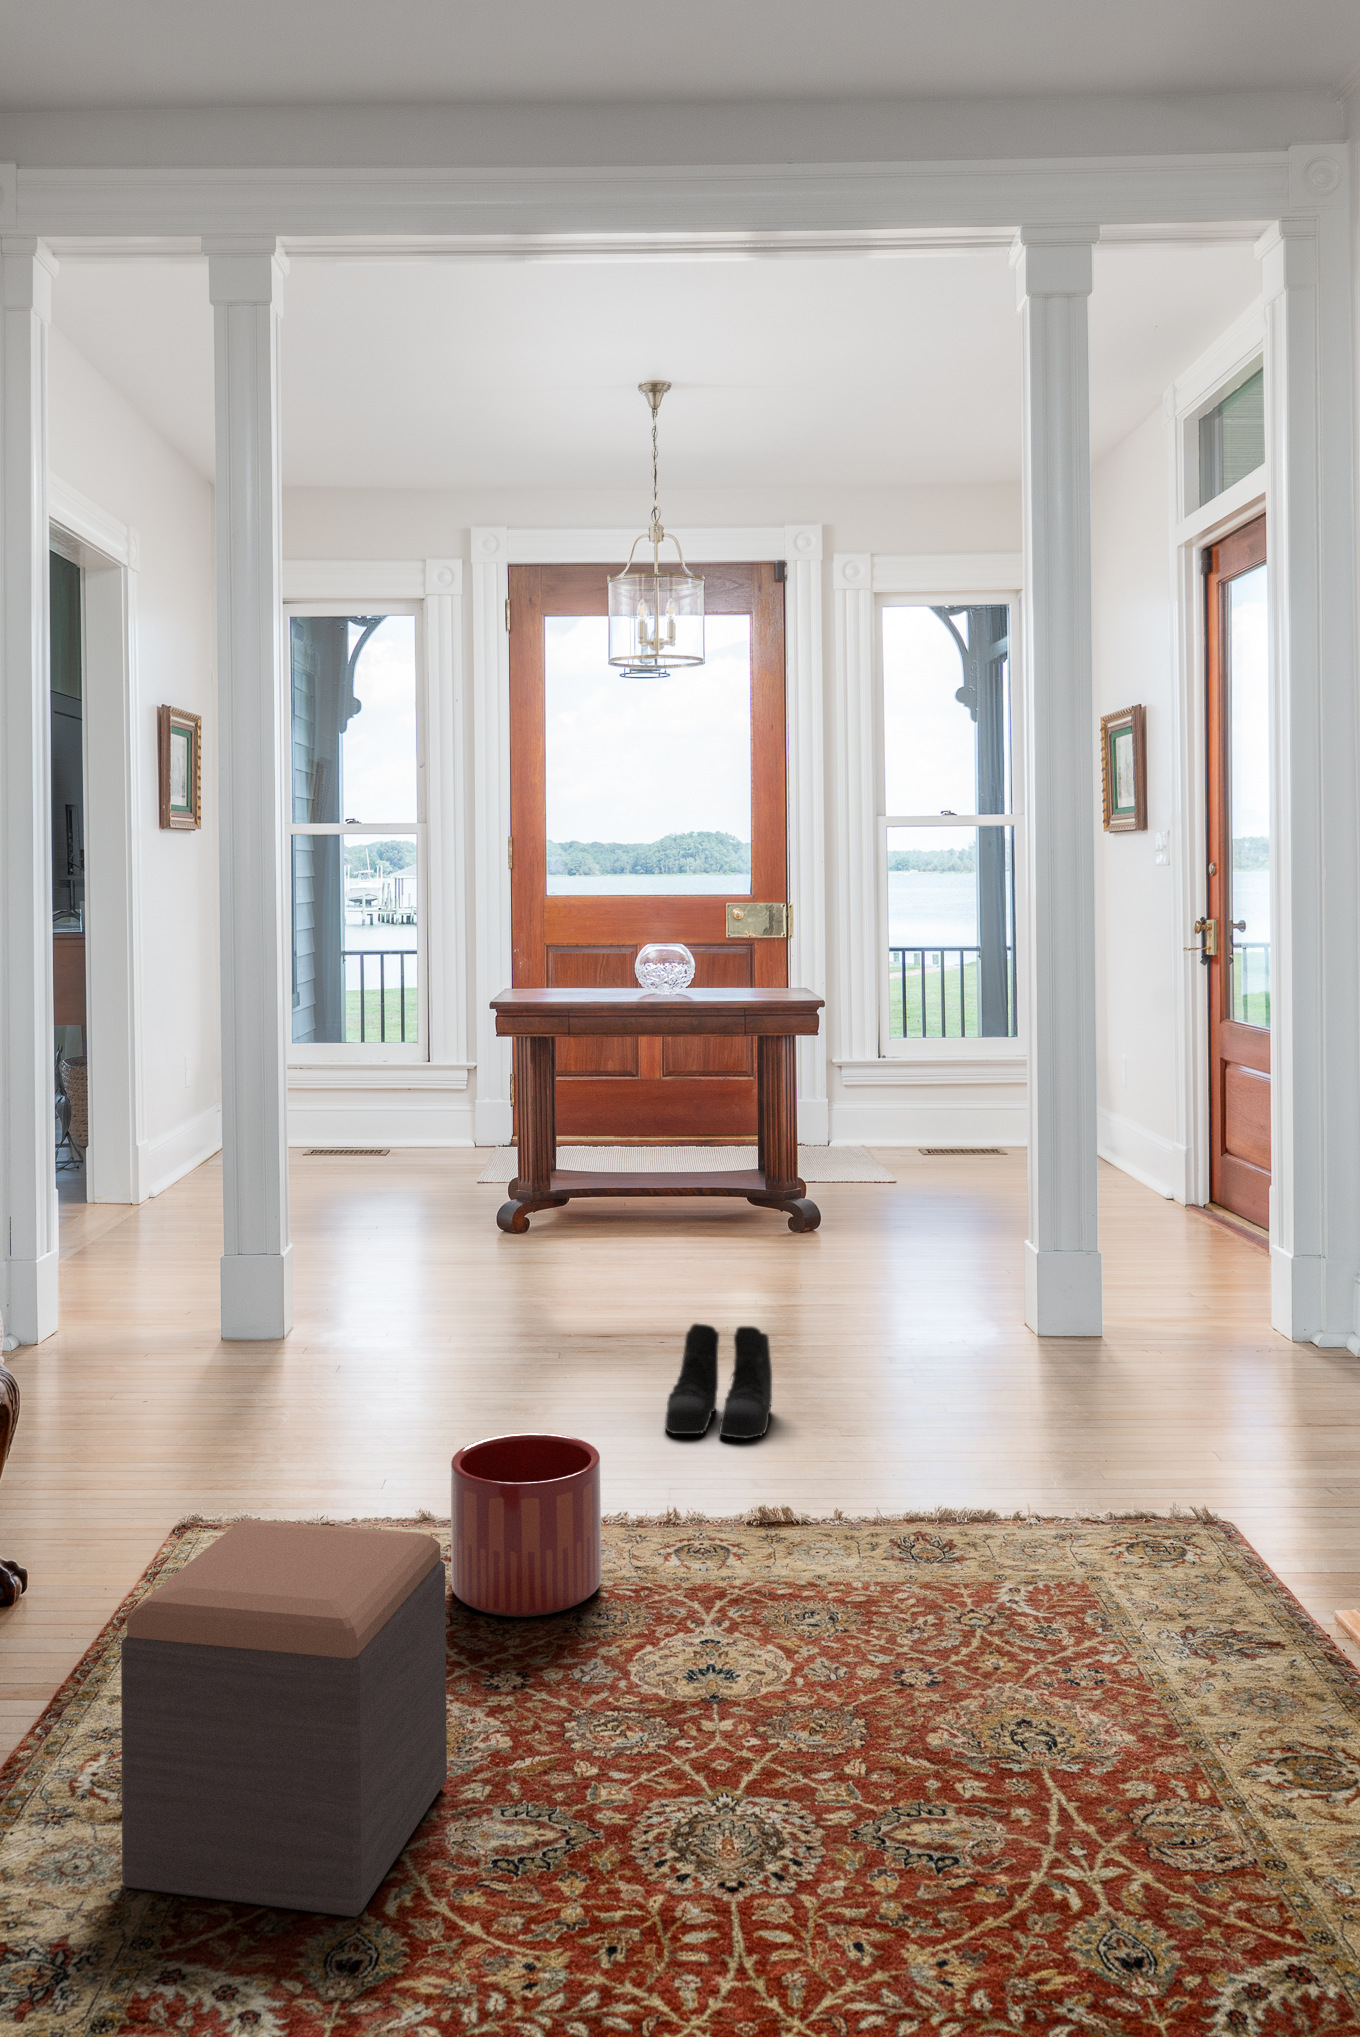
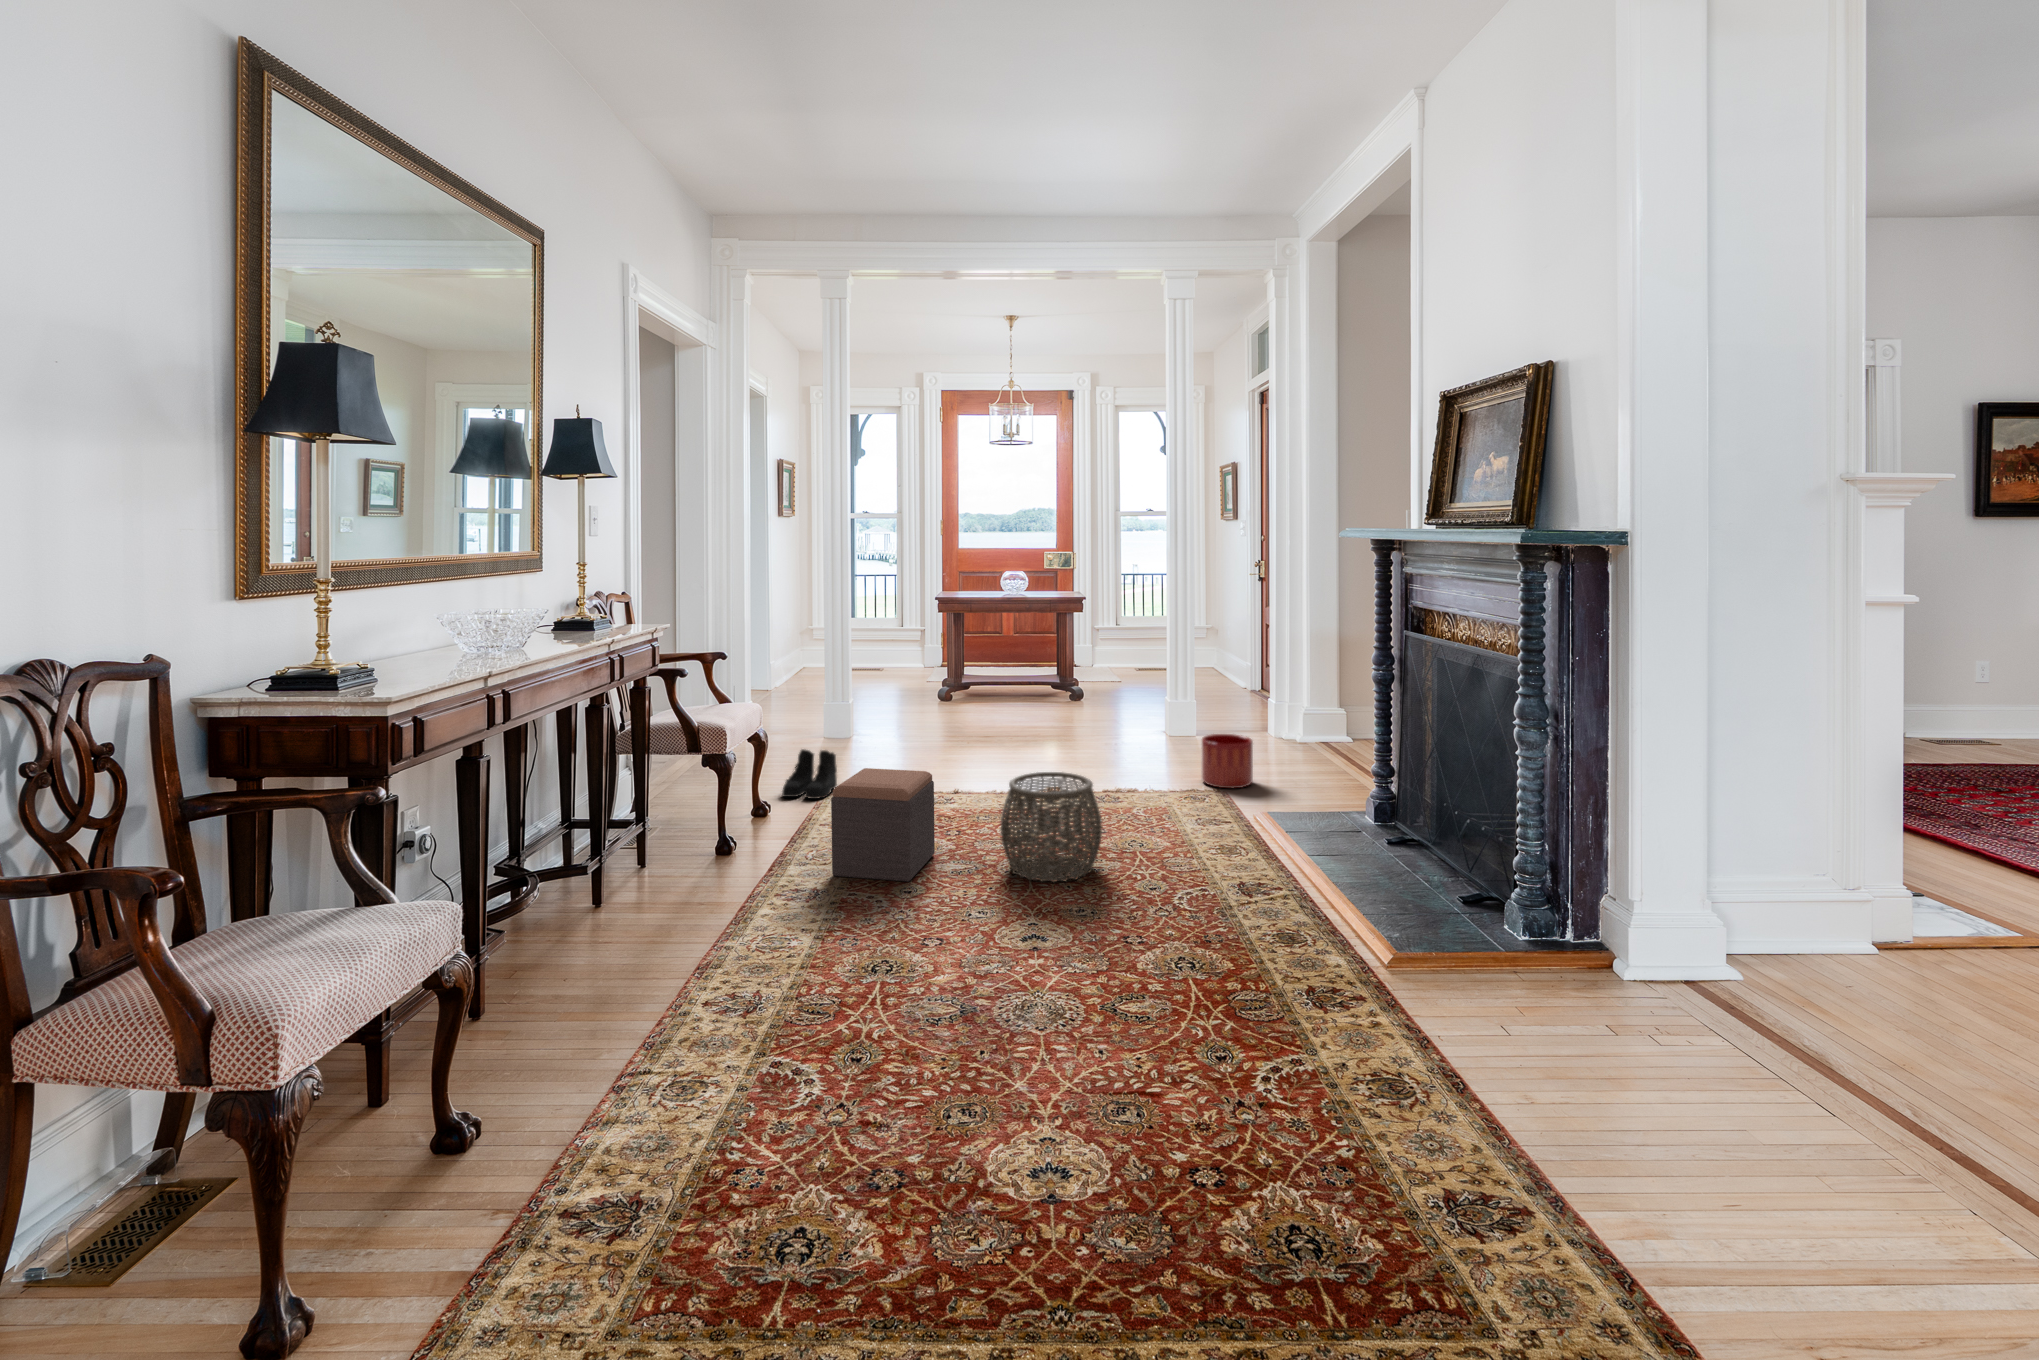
boots: present [665,1323,772,1438] -> present [782,749,837,799]
planter: present [451,1433,601,1617] -> present [1202,734,1253,788]
woven basket: none [640,1534,955,1925] -> present [1000,772,1102,882]

